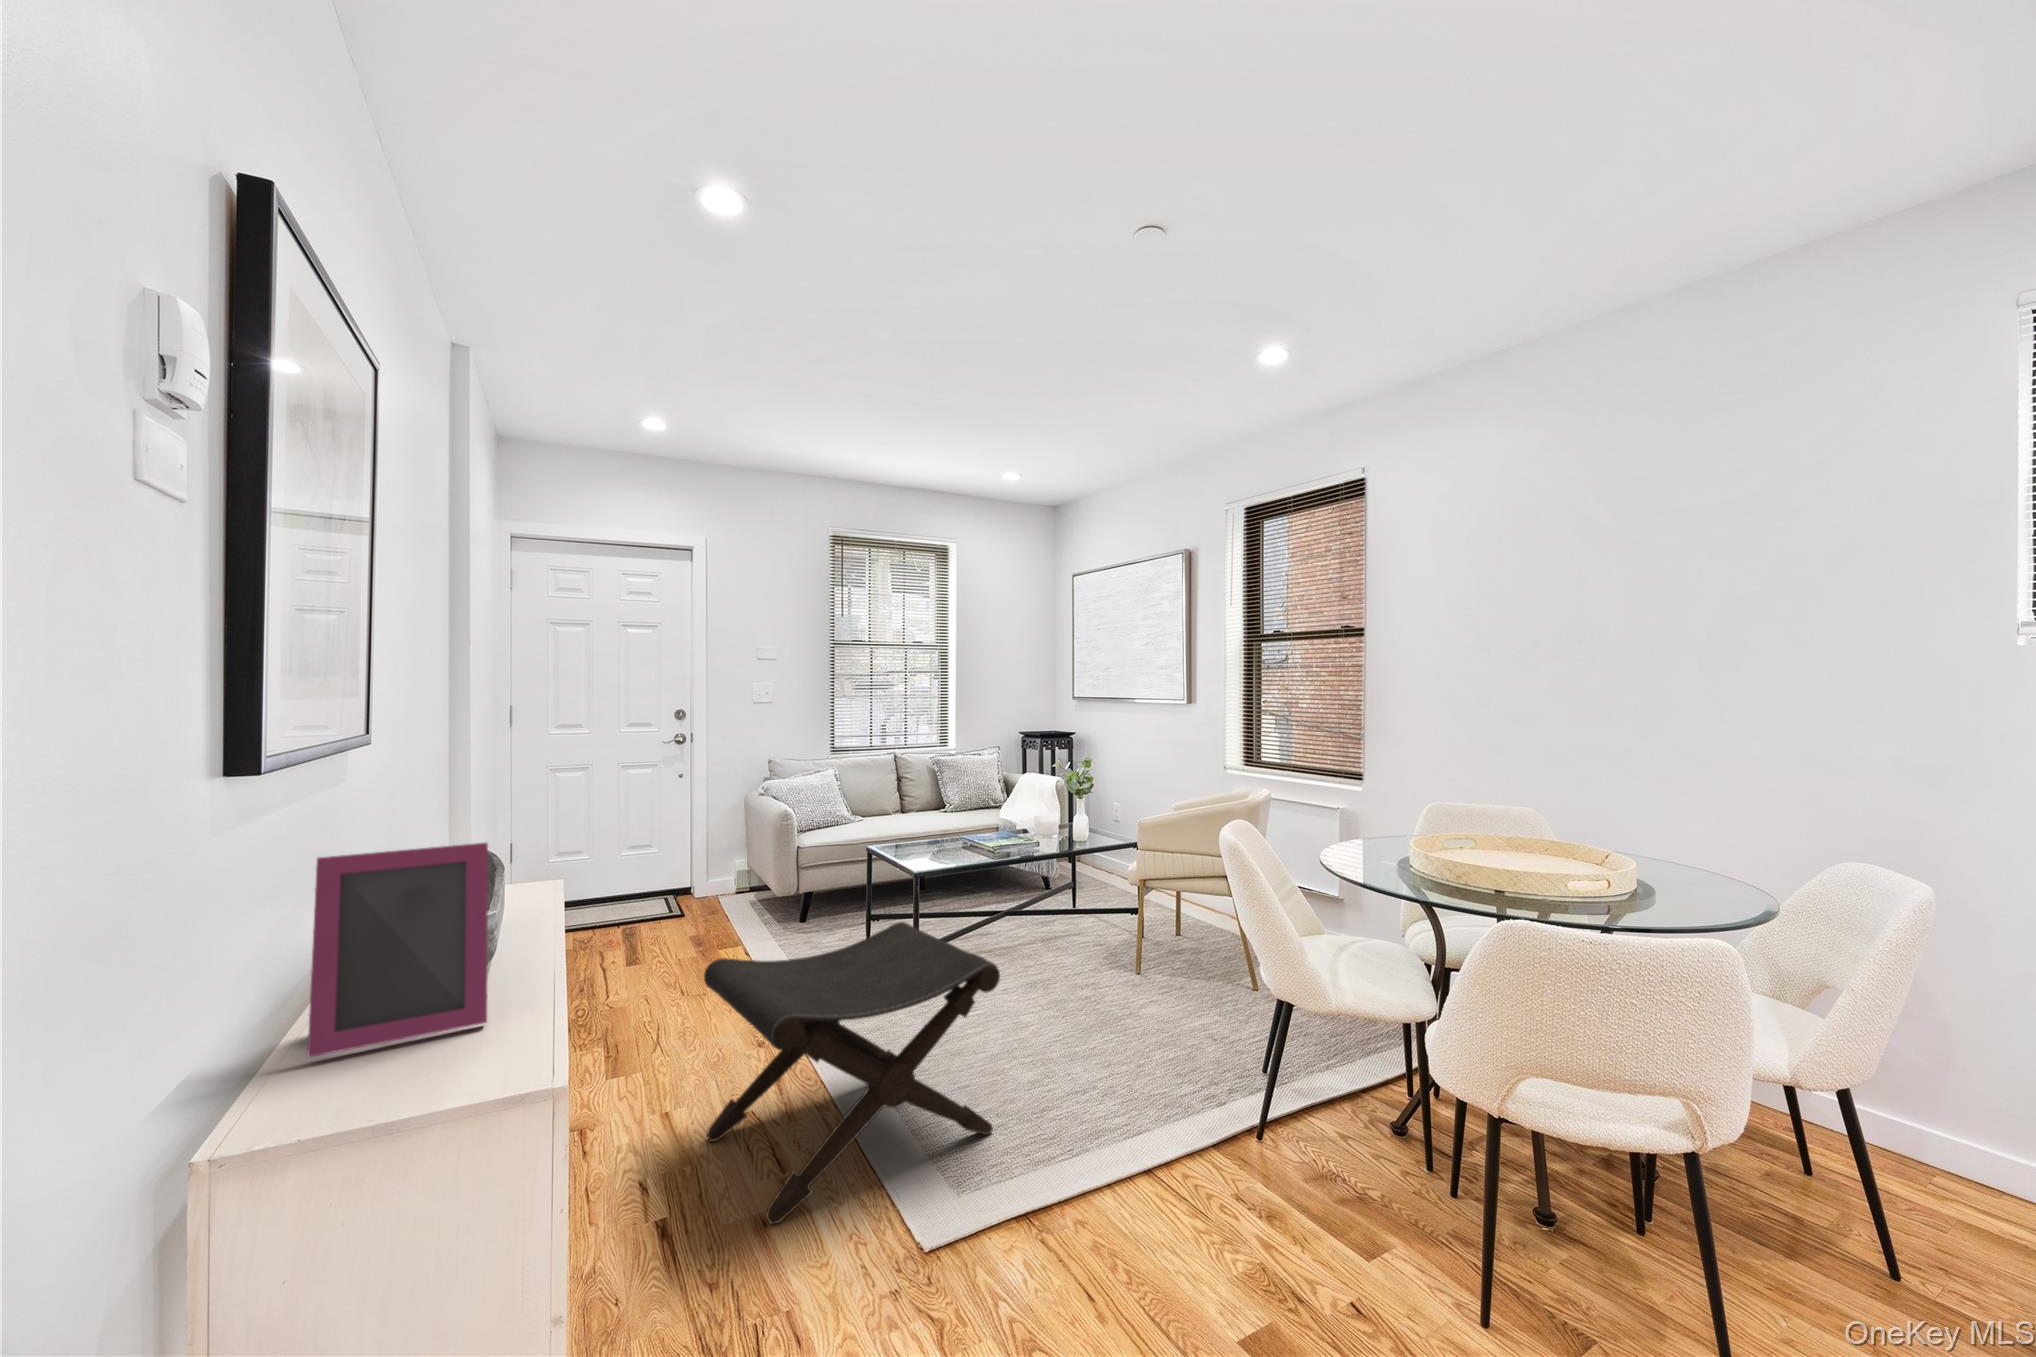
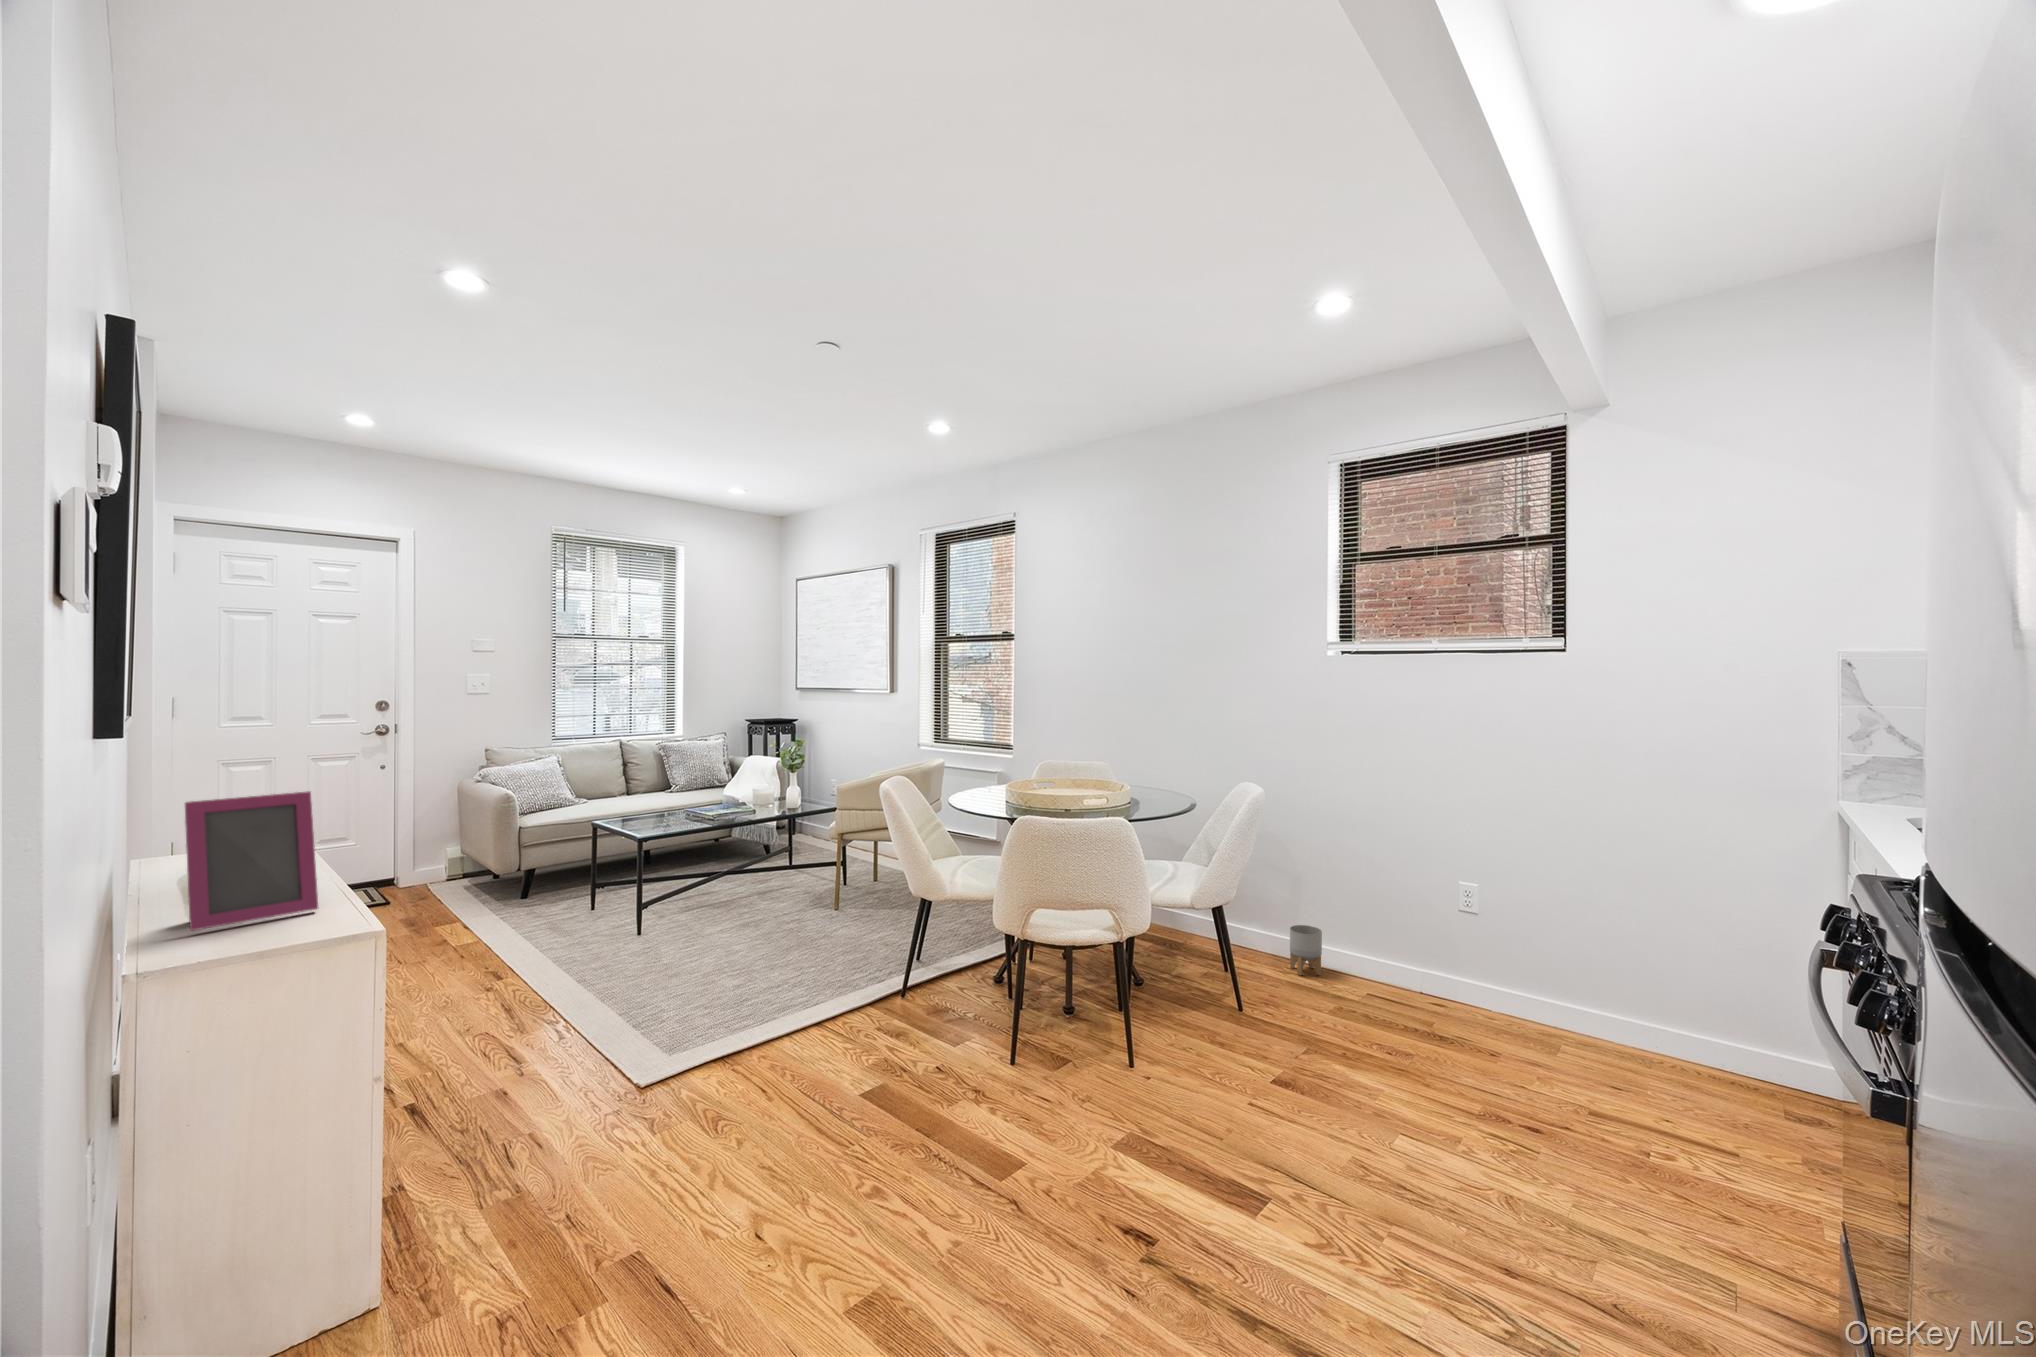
footstool: present [704,922,1000,1224] -> none [446,871,705,1088]
planter: none [1913,1099,1990,1197] -> present [1290,925,1322,976]

